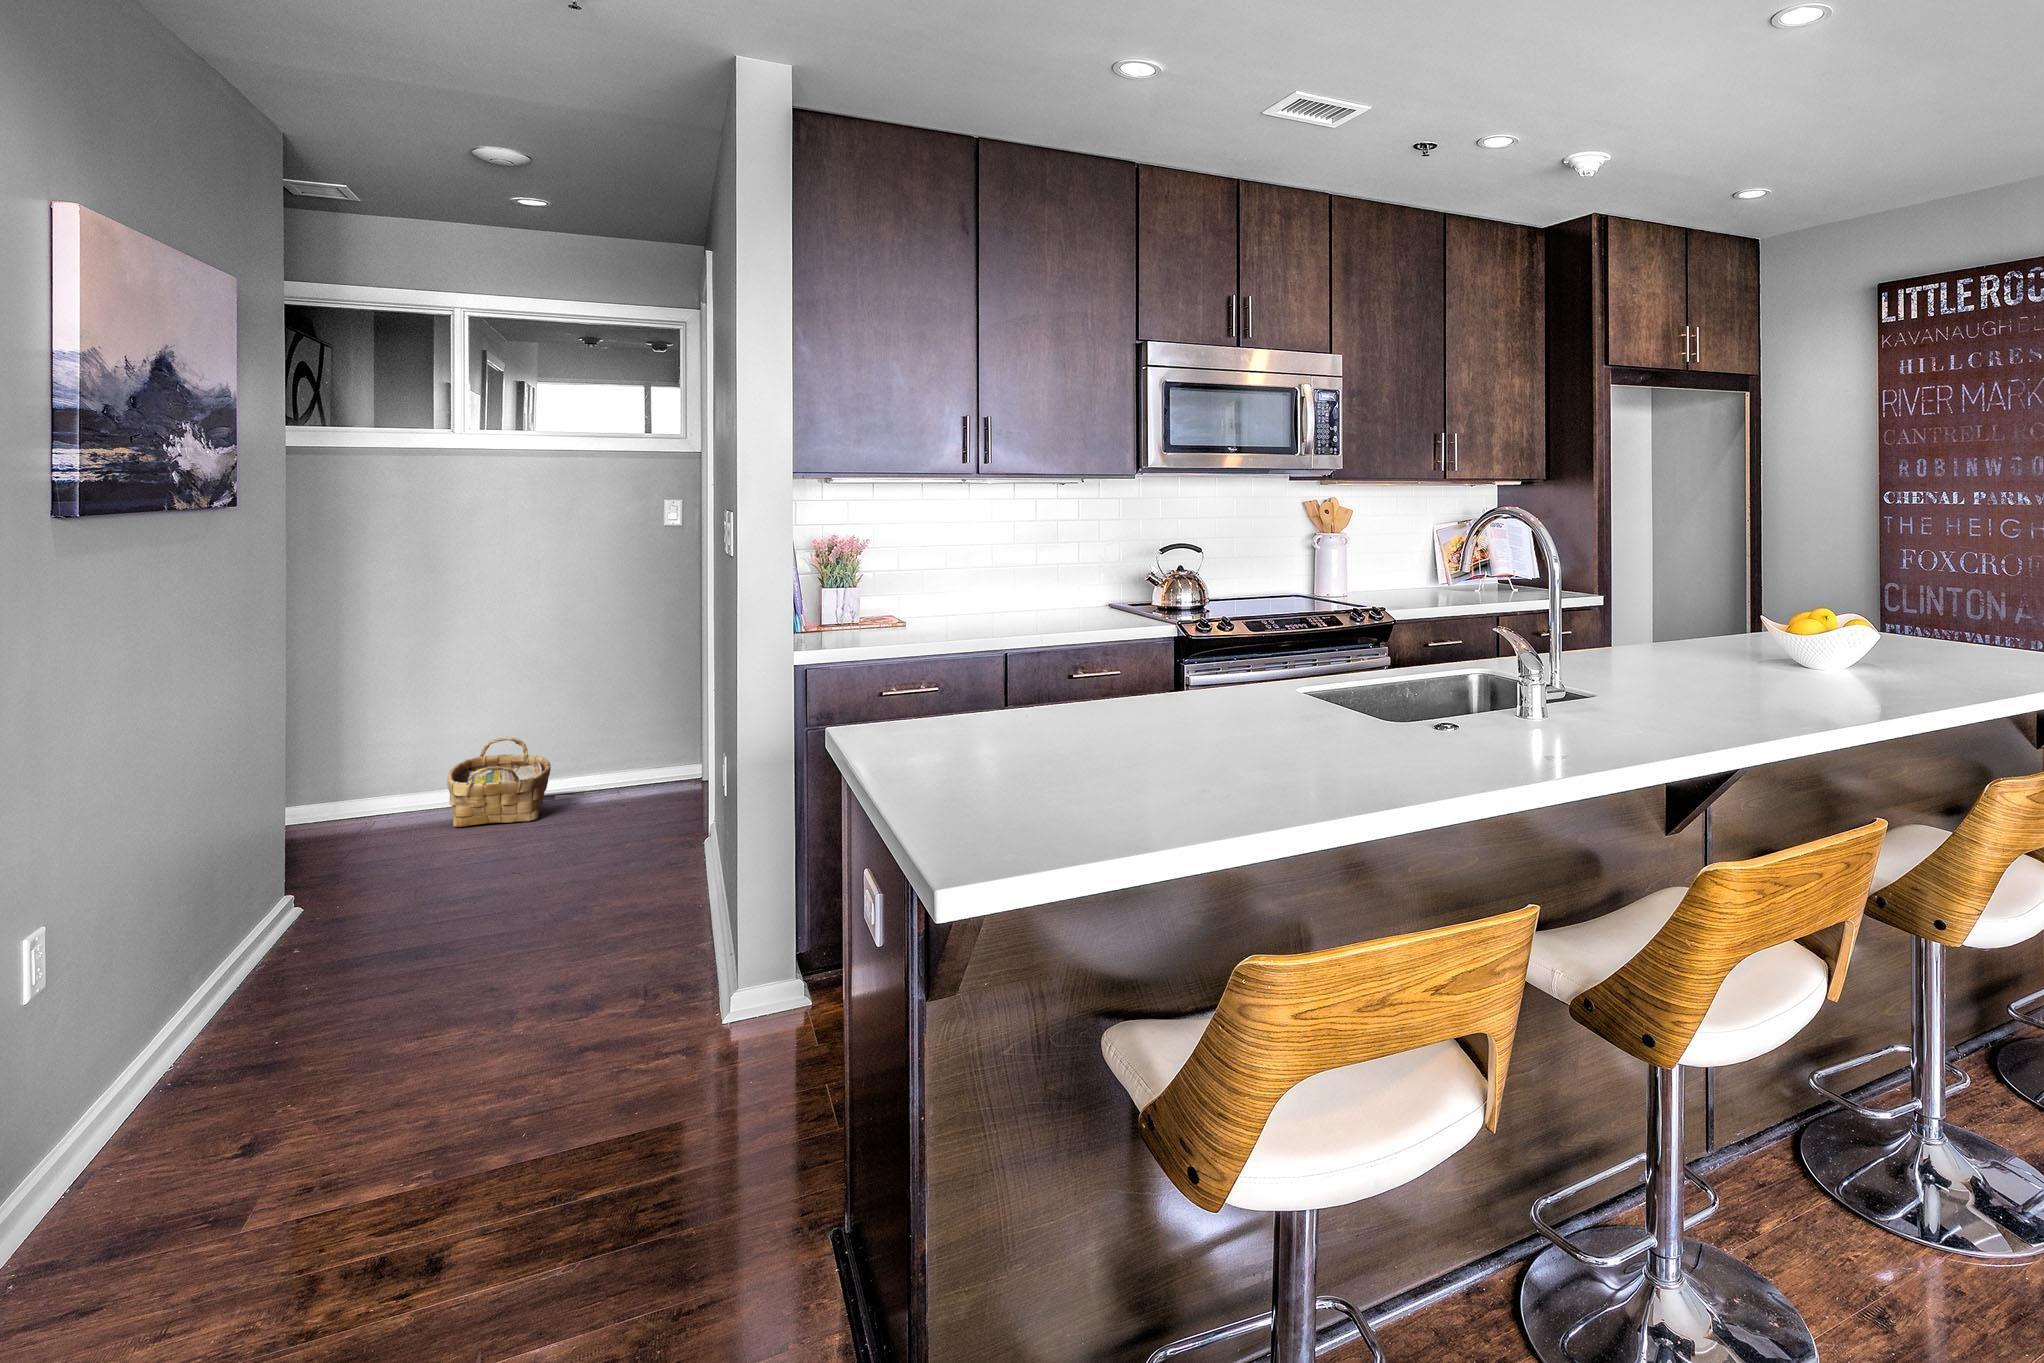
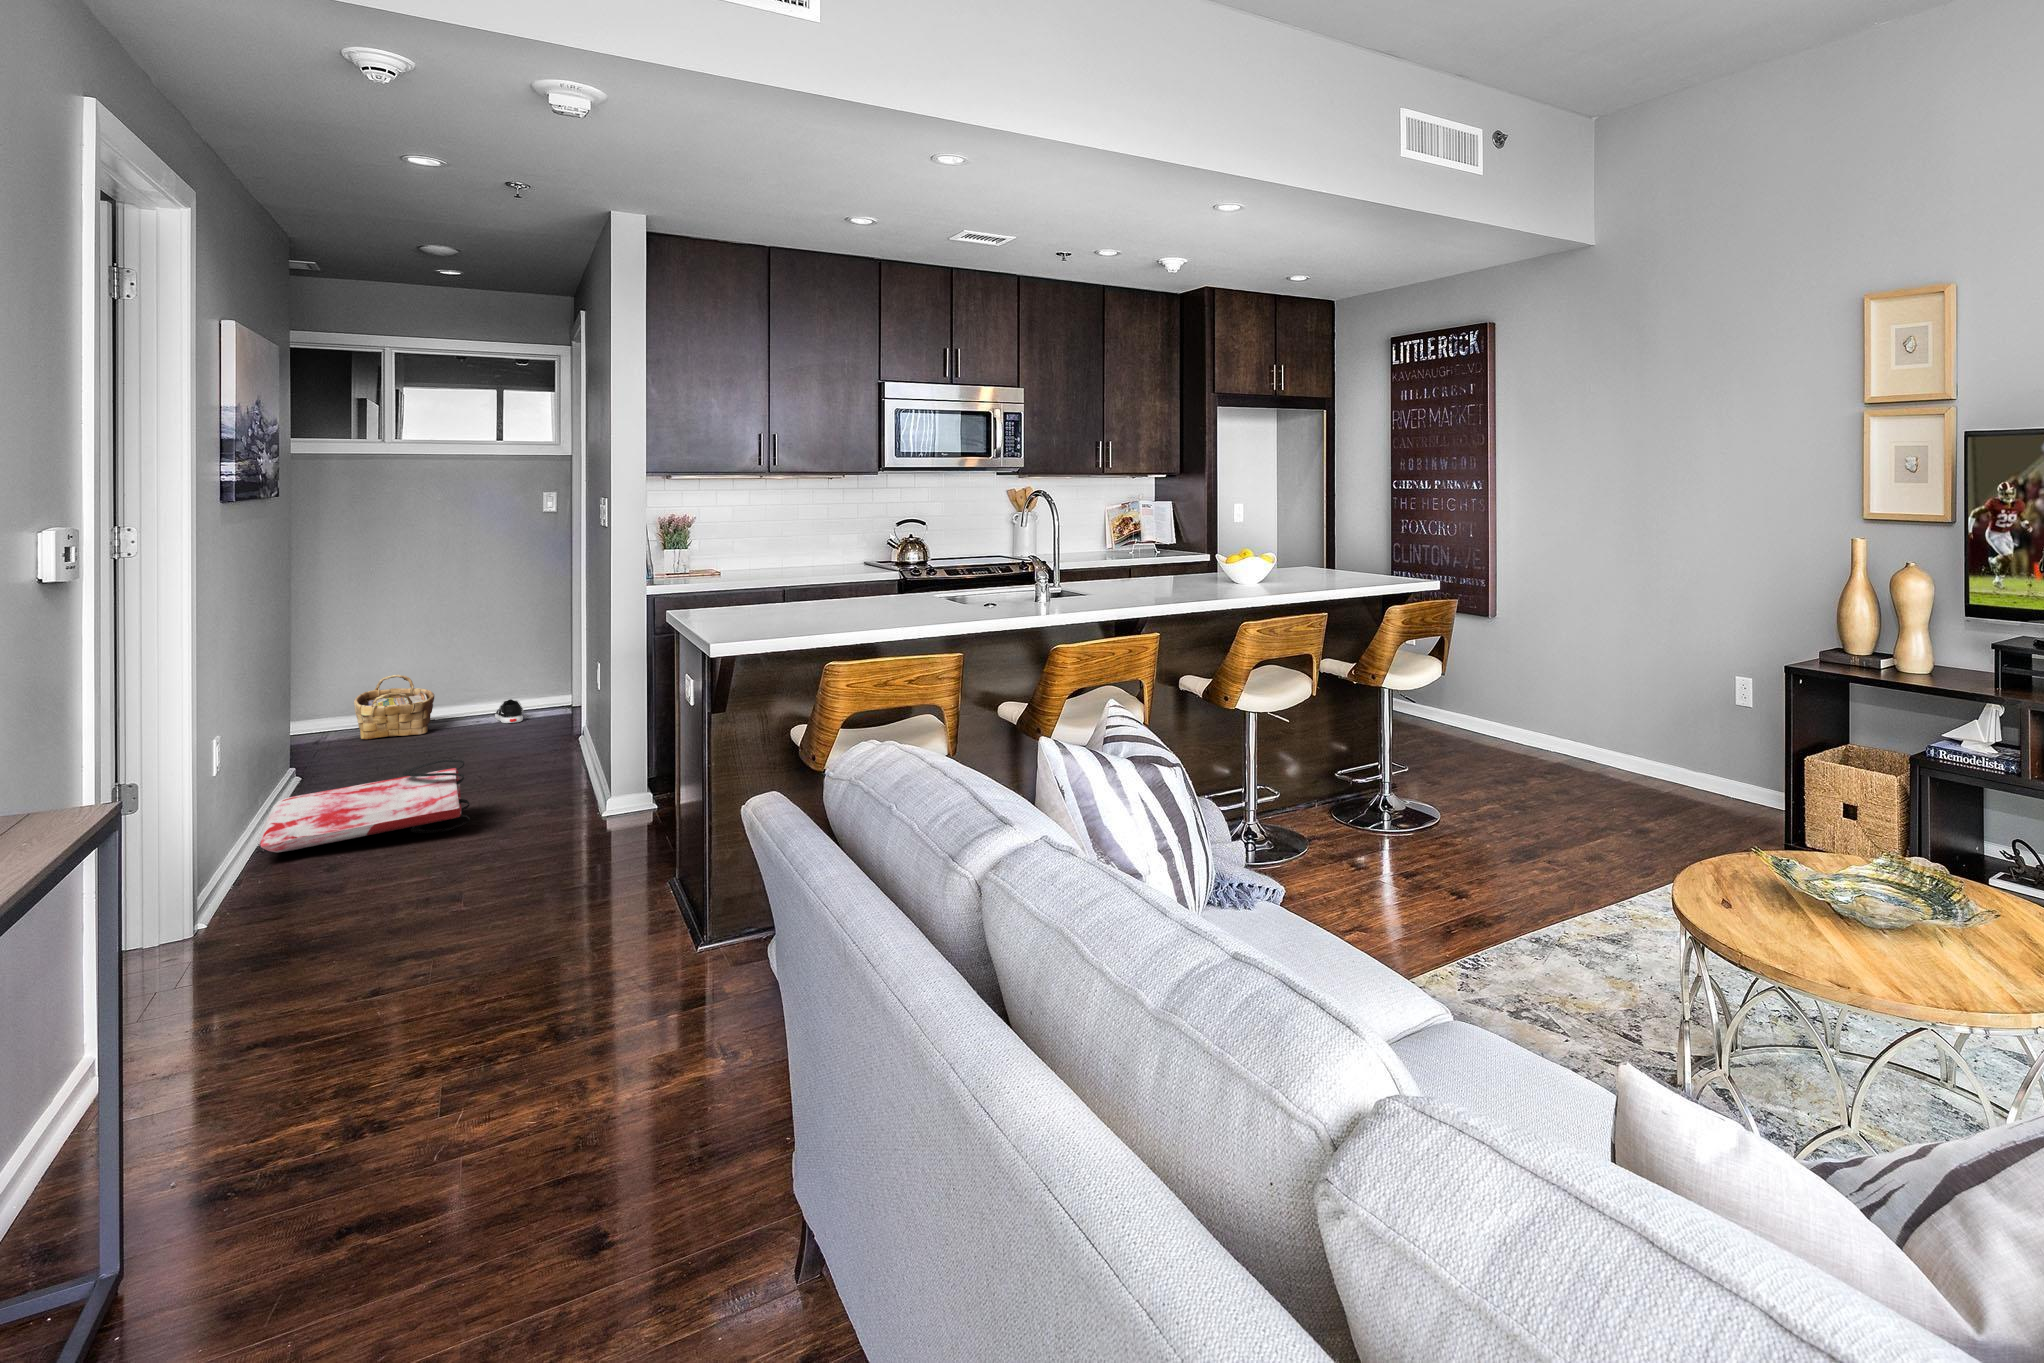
shoe: none [621,773,674,806] -> present [495,699,528,723]
bag: none [184,915,541,1089] -> present [259,760,470,853]

